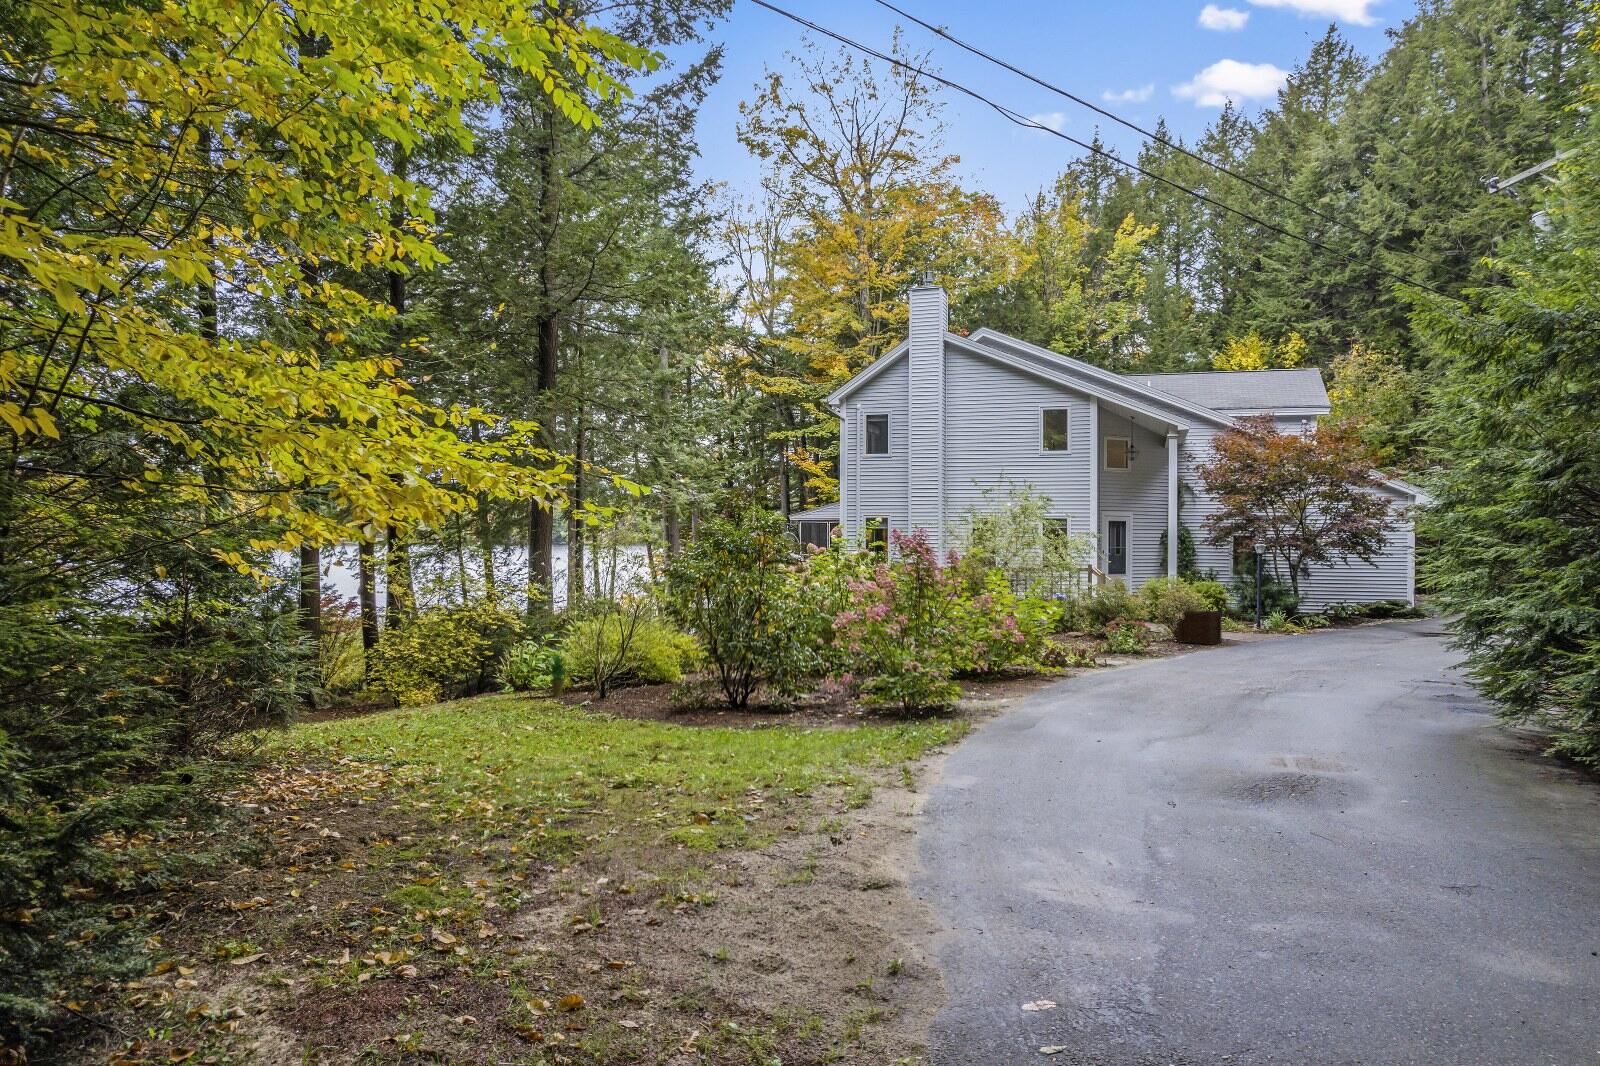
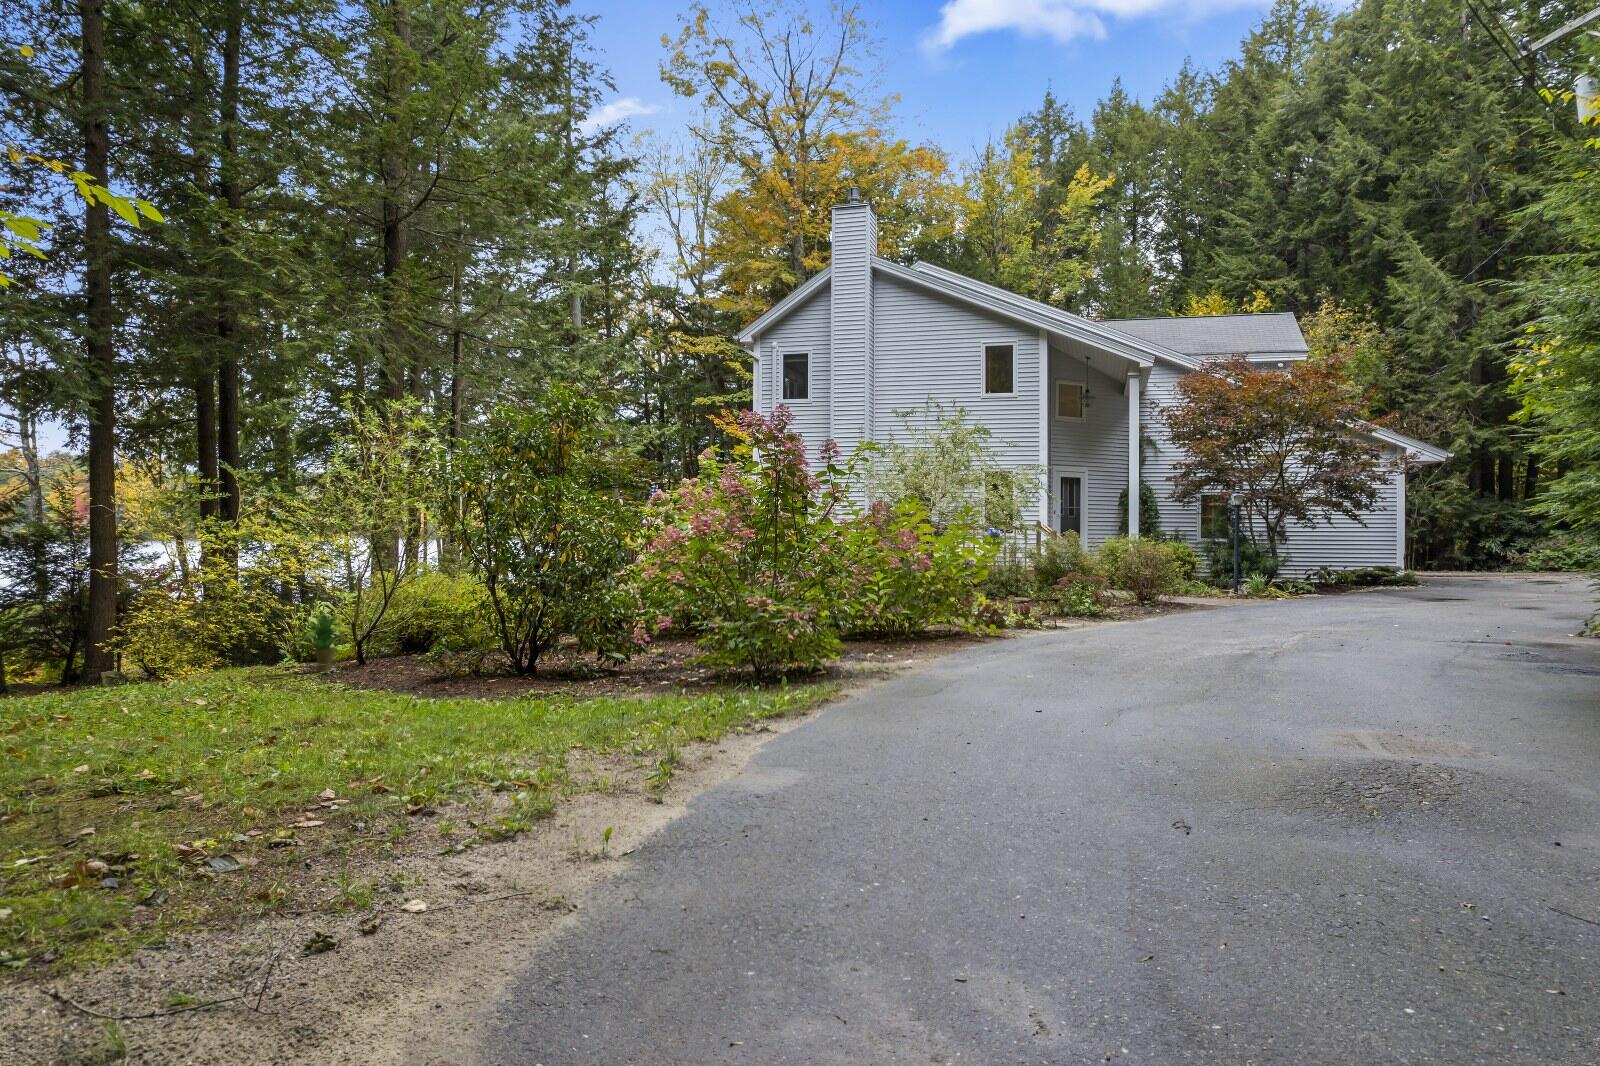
wooden crate: present [1177,611,1222,645] -> none [1142,568,1194,607]

